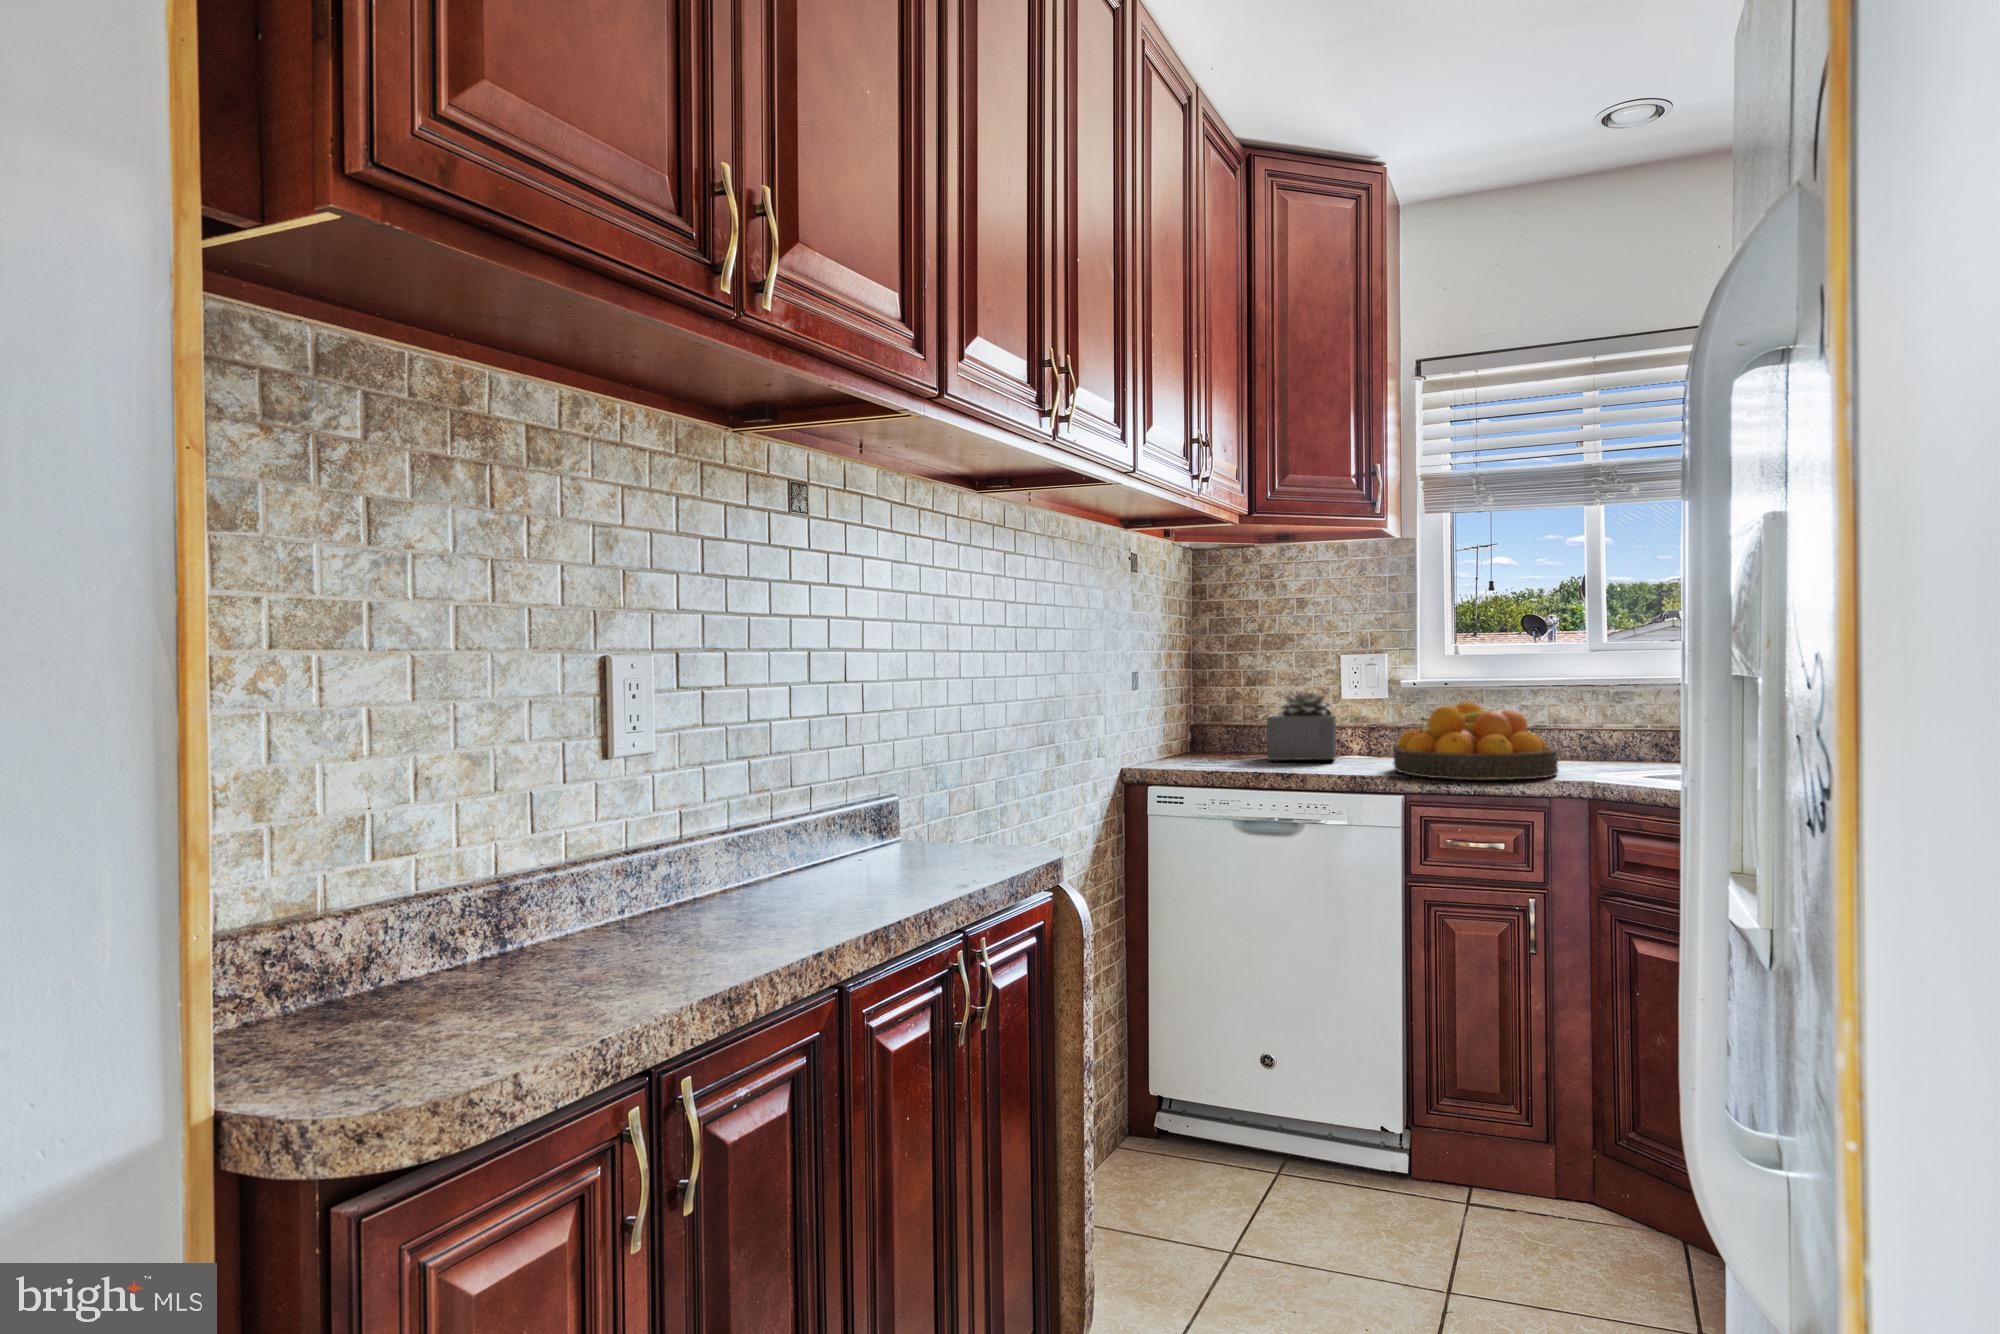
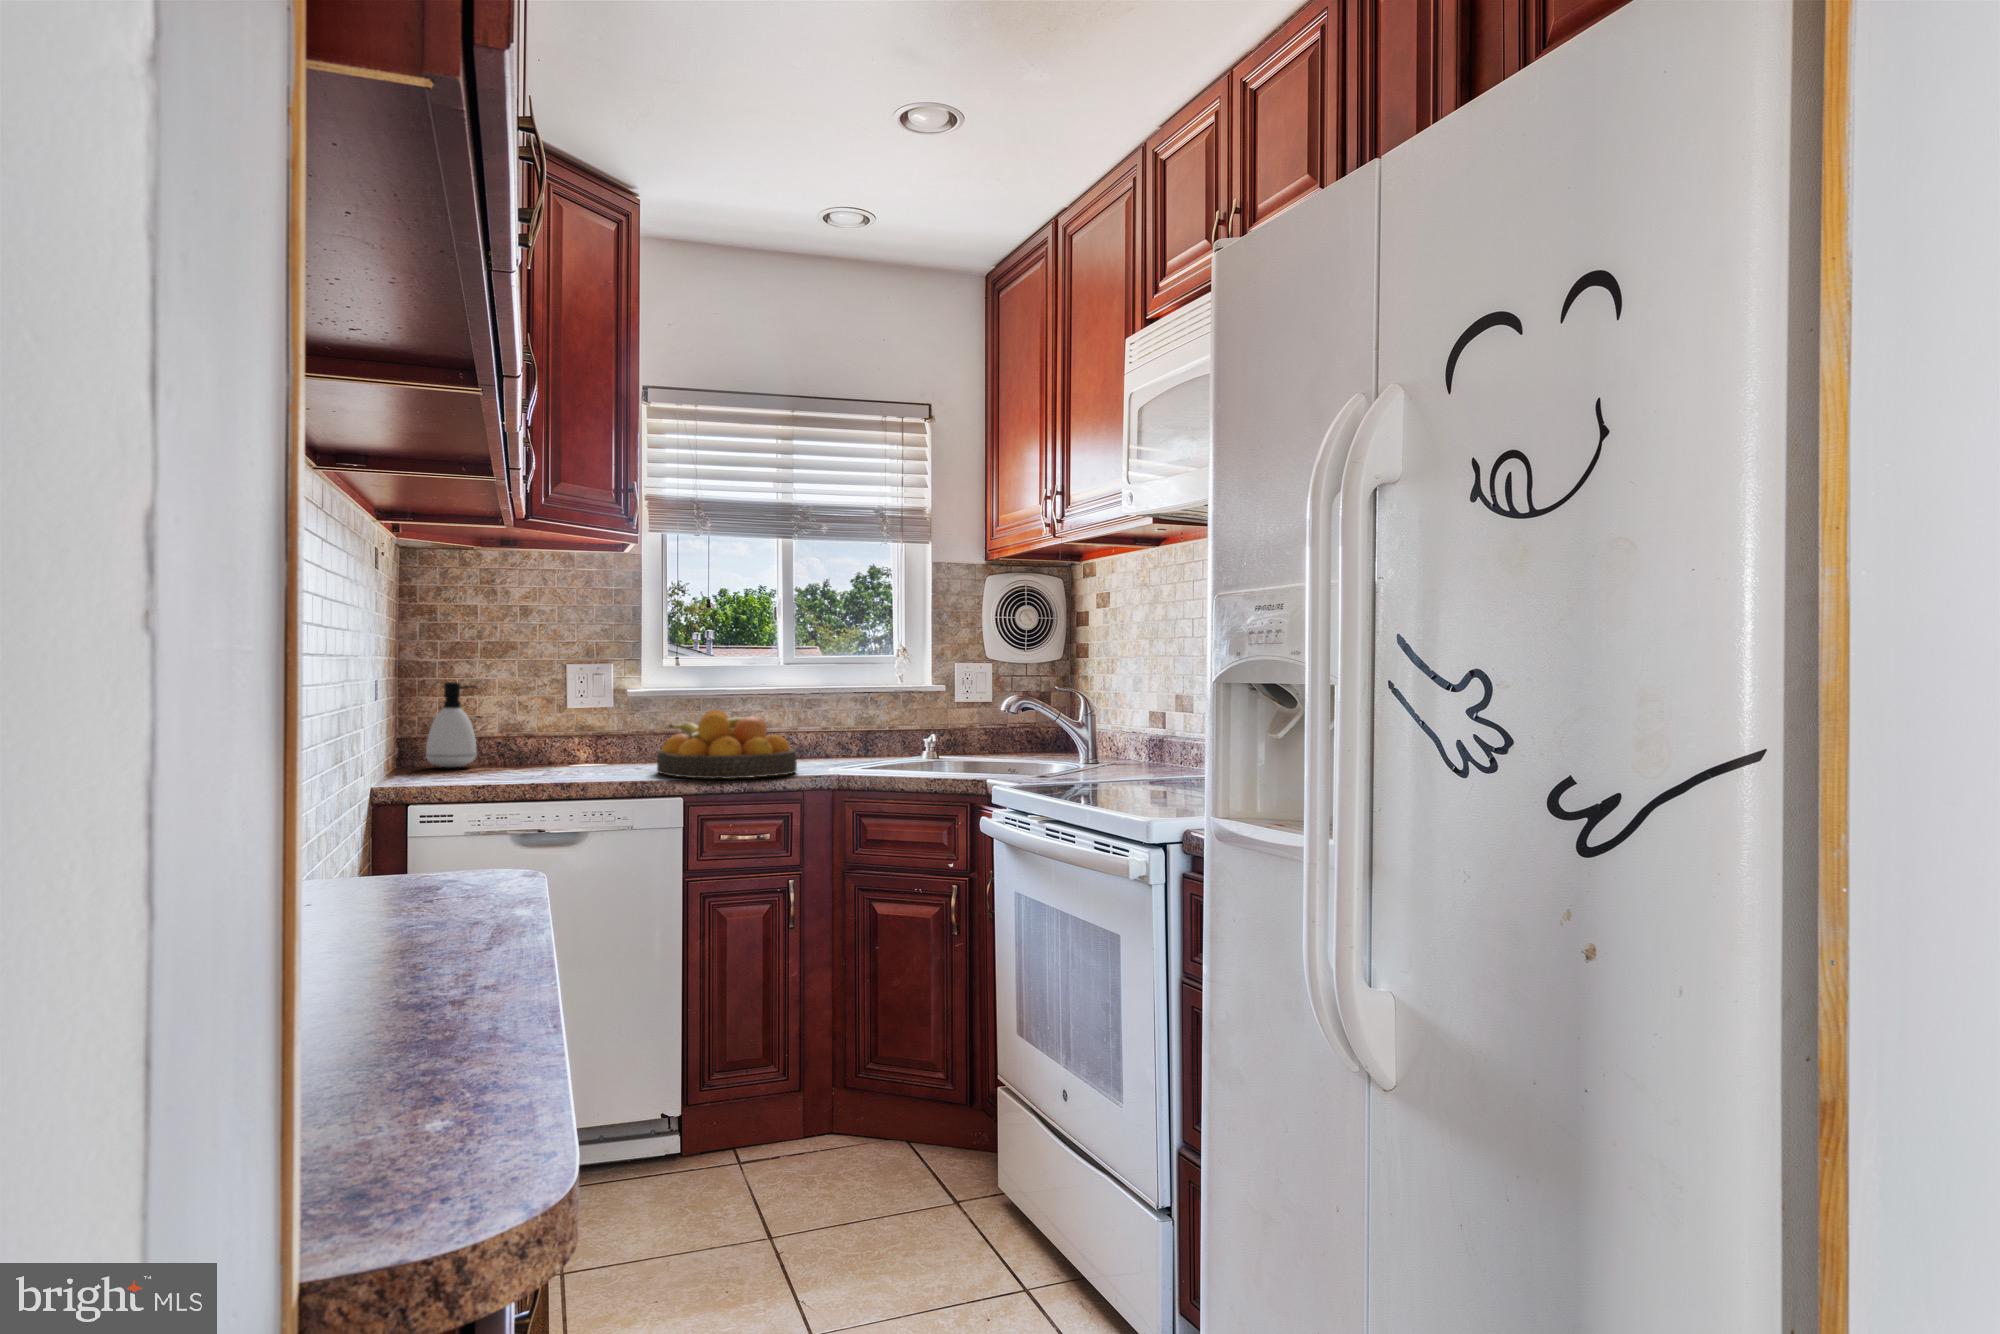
soap dispenser: none [1209,673,1252,752] -> present [426,682,477,767]
succulent plant: present [1267,691,1336,760] -> none [509,699,587,771]

